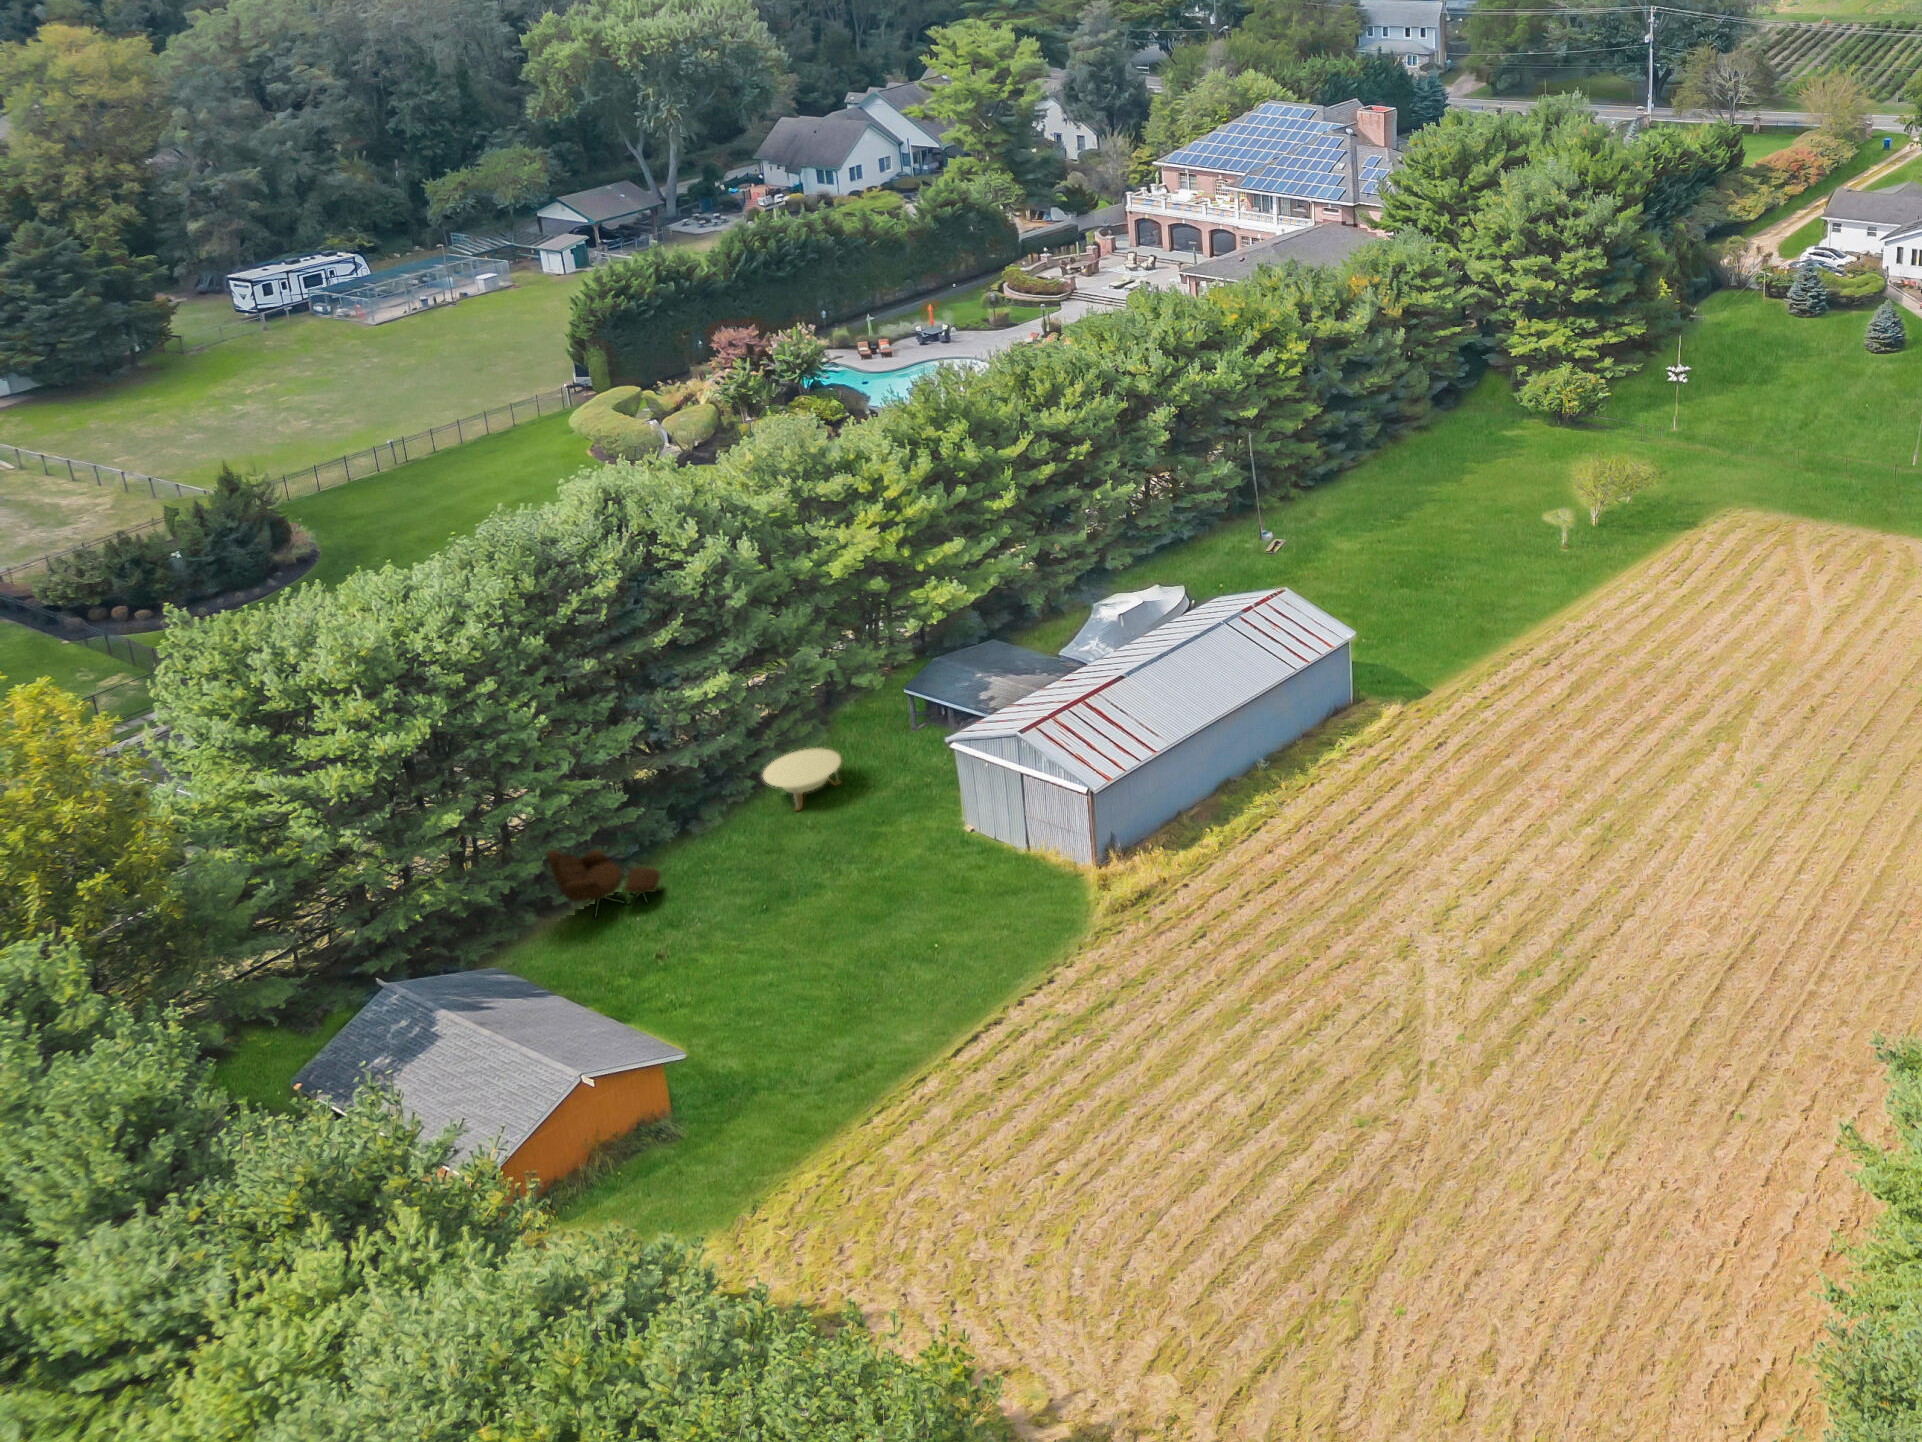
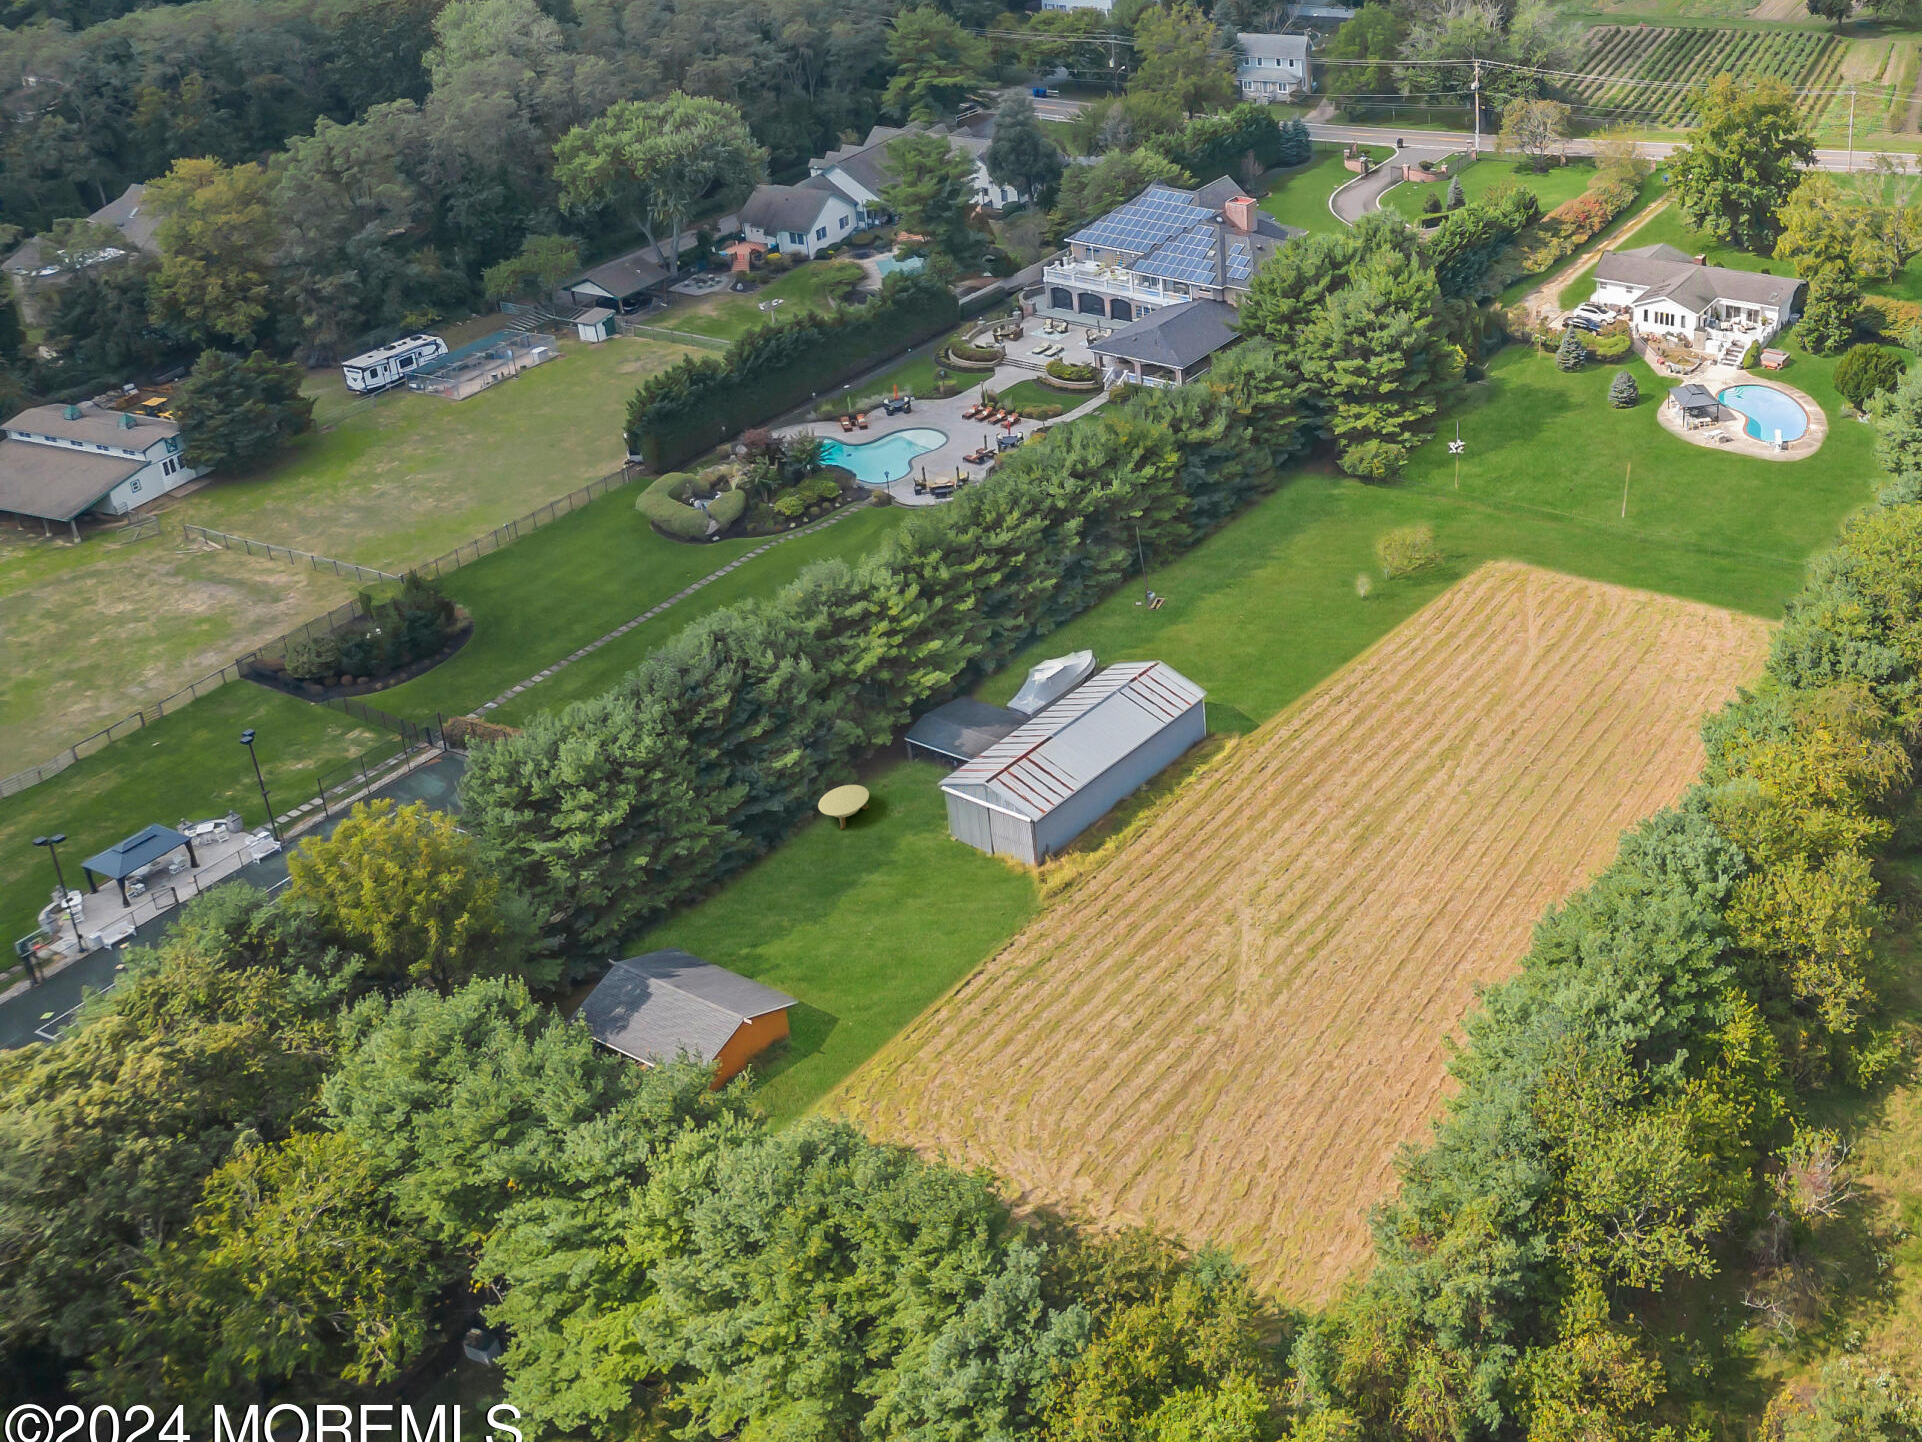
lounge chair: present [546,850,660,917] -> none [693,858,764,911]

